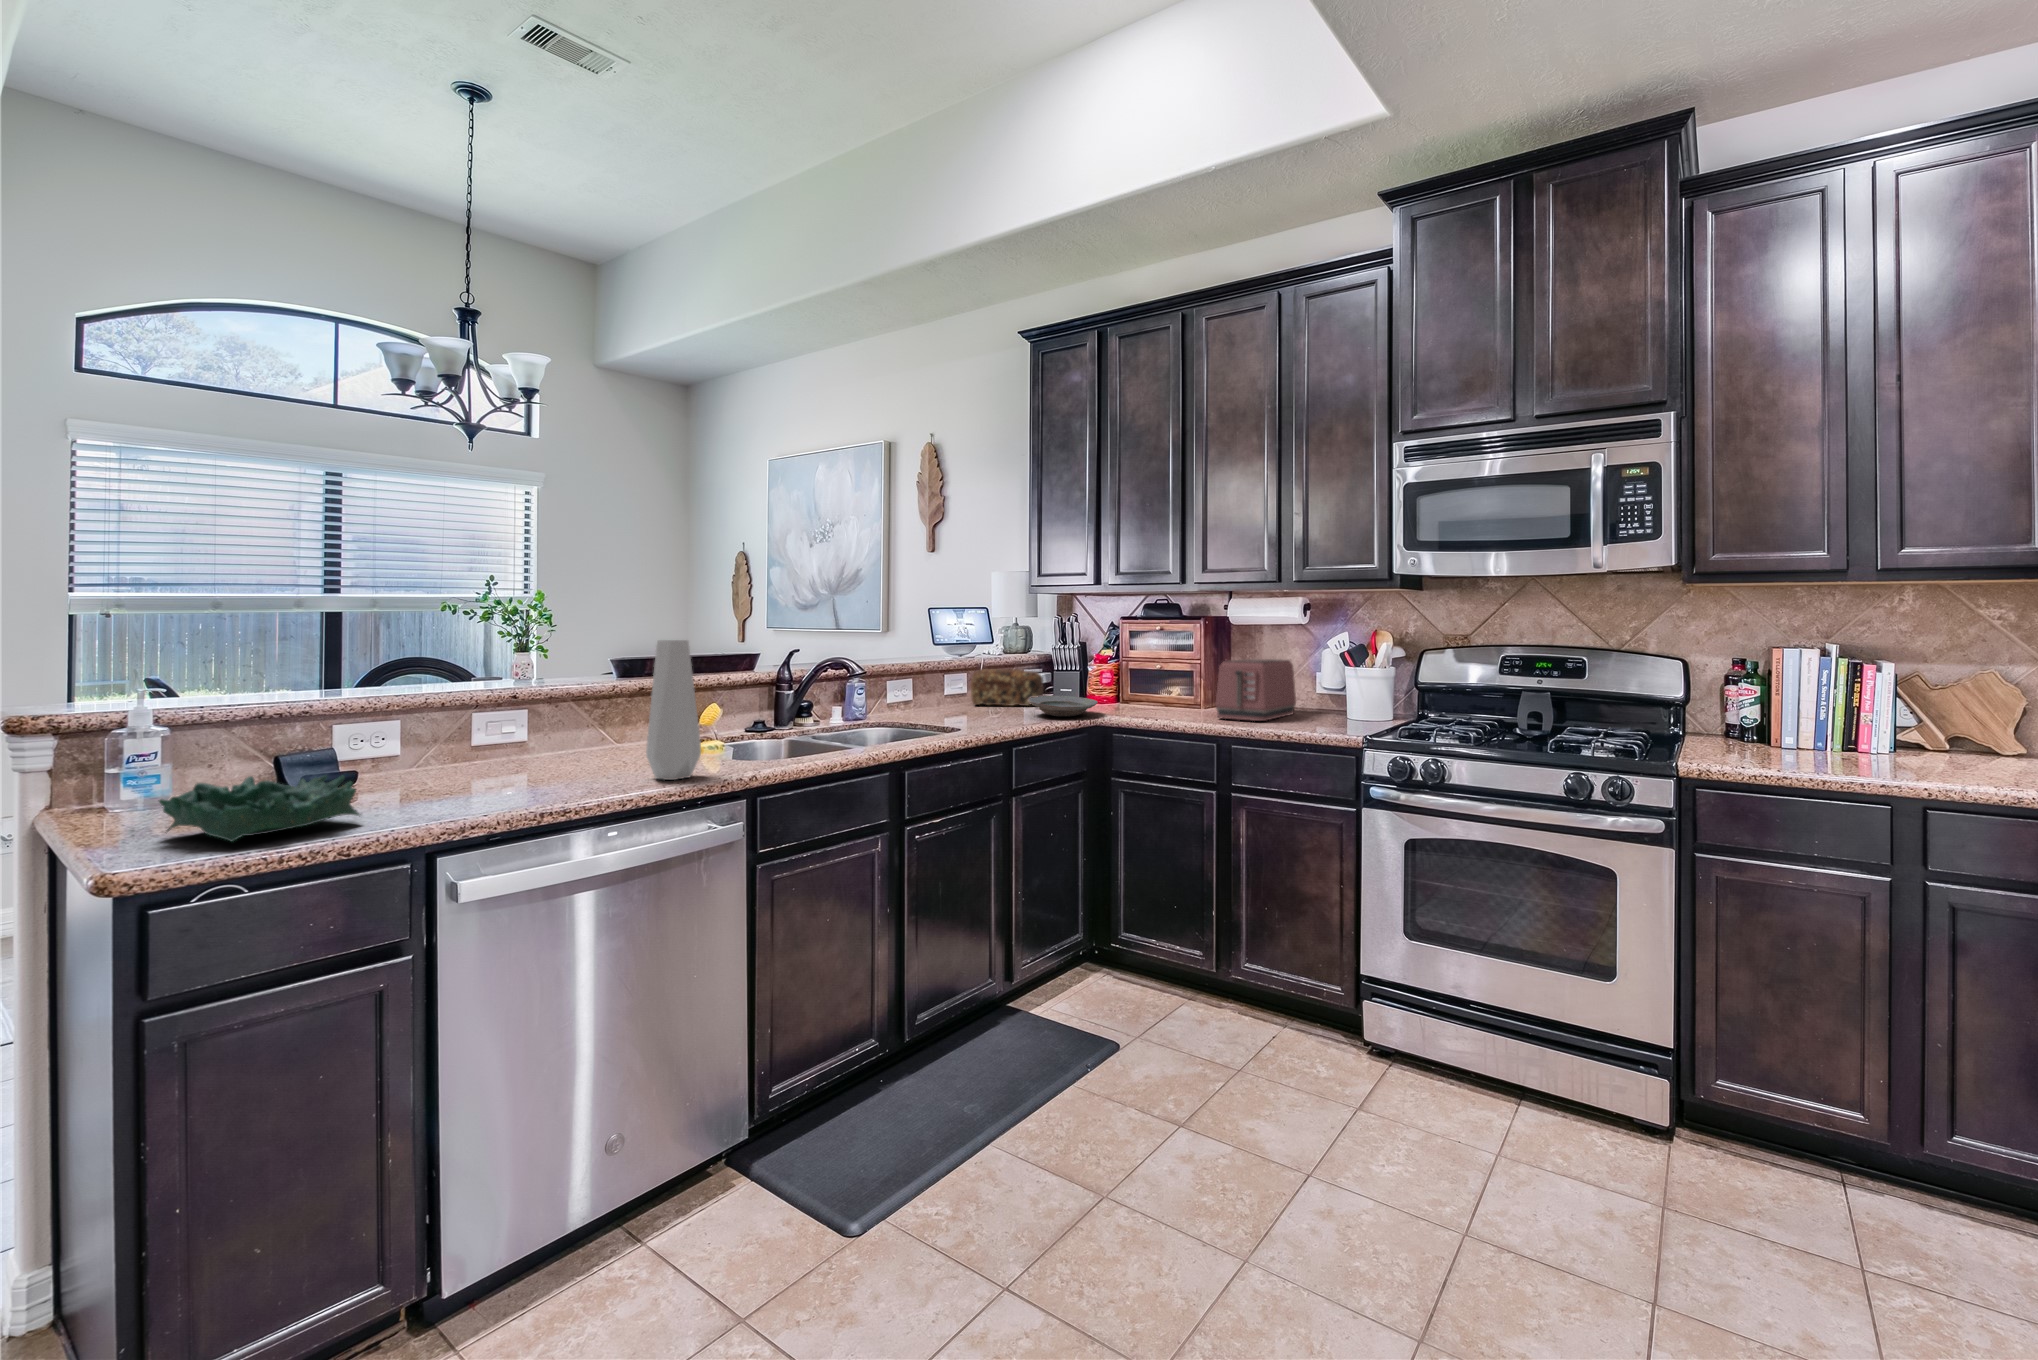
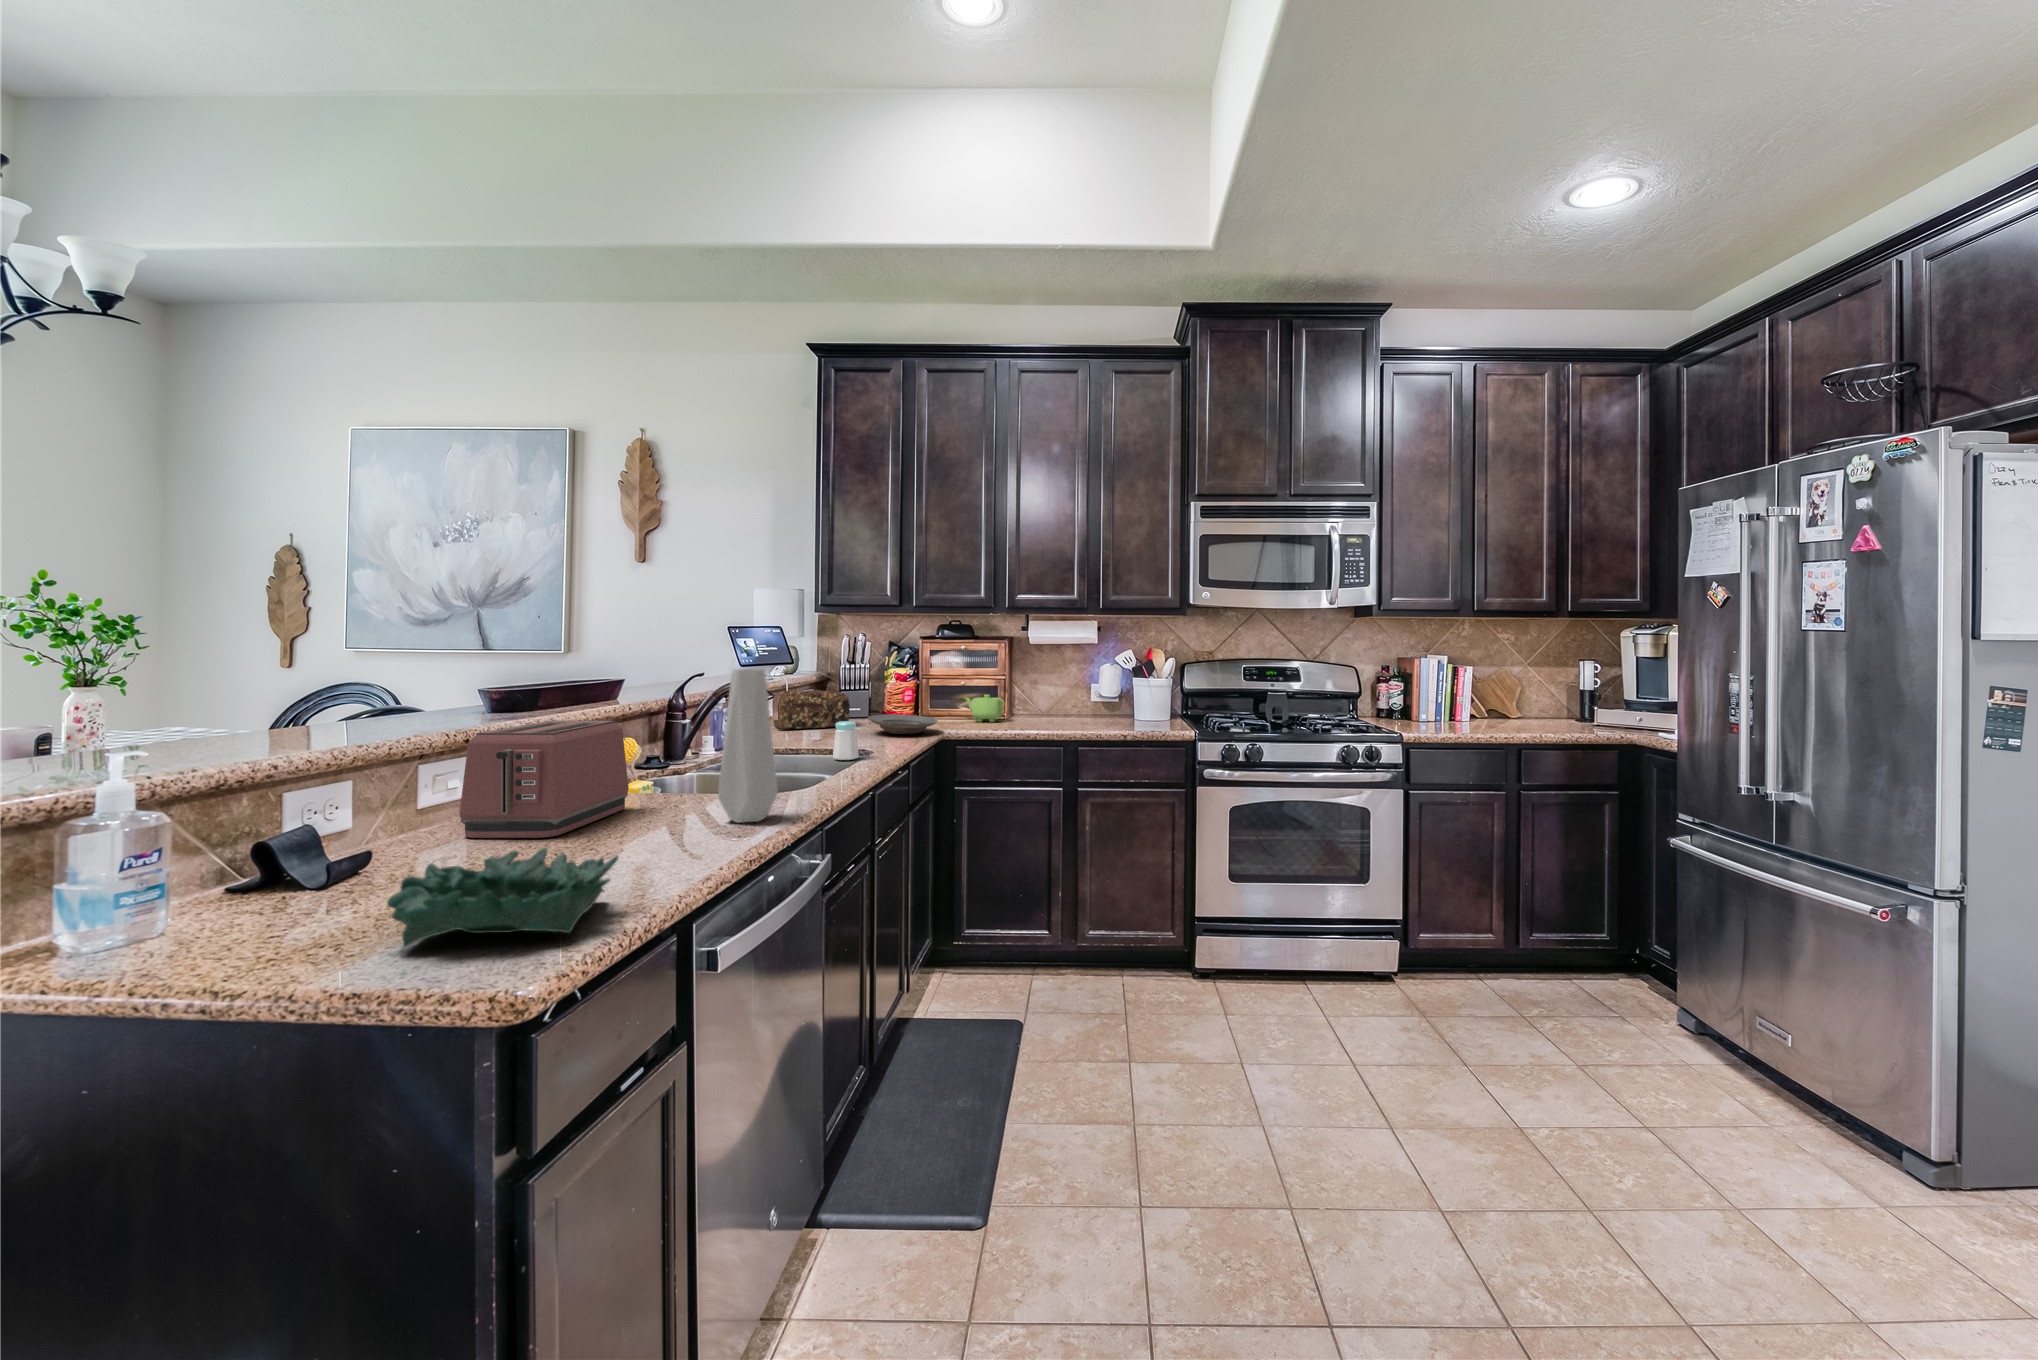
toaster: present [1216,659,1296,721] -> present [459,721,629,838]
teapot: none [1158,680,1198,710] -> present [964,695,1005,722]
salt shaker: none [924,698,947,736] -> present [833,721,859,760]

